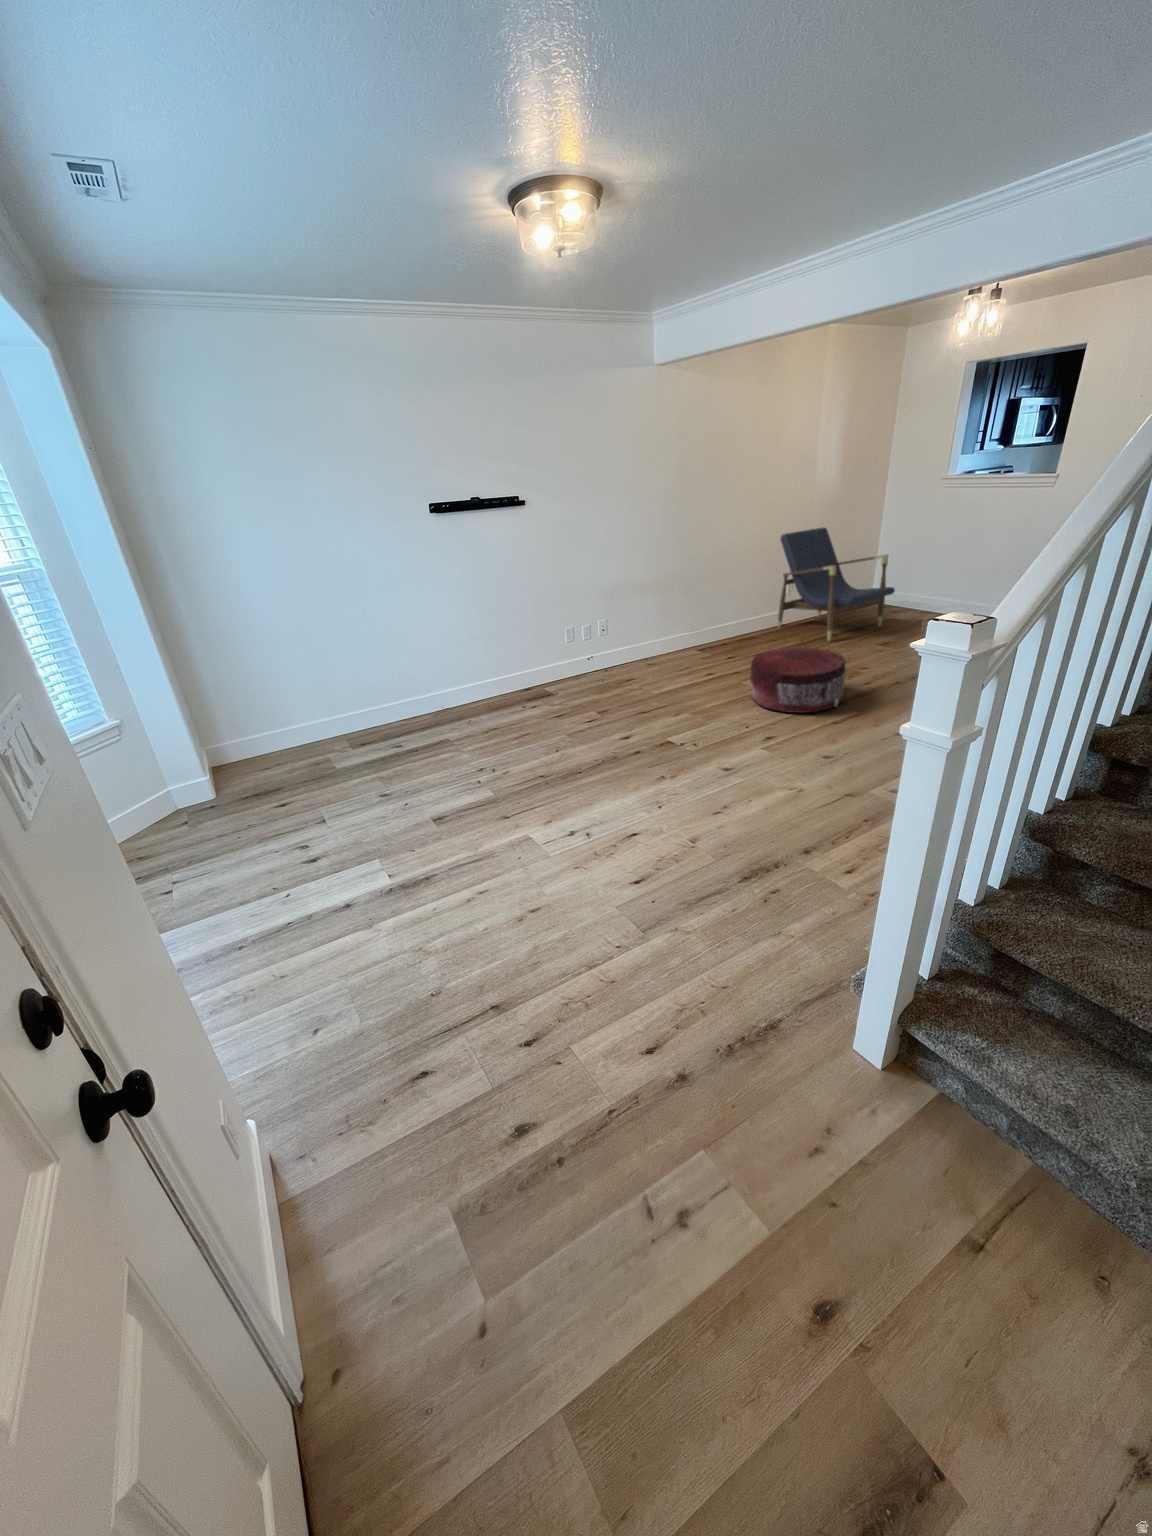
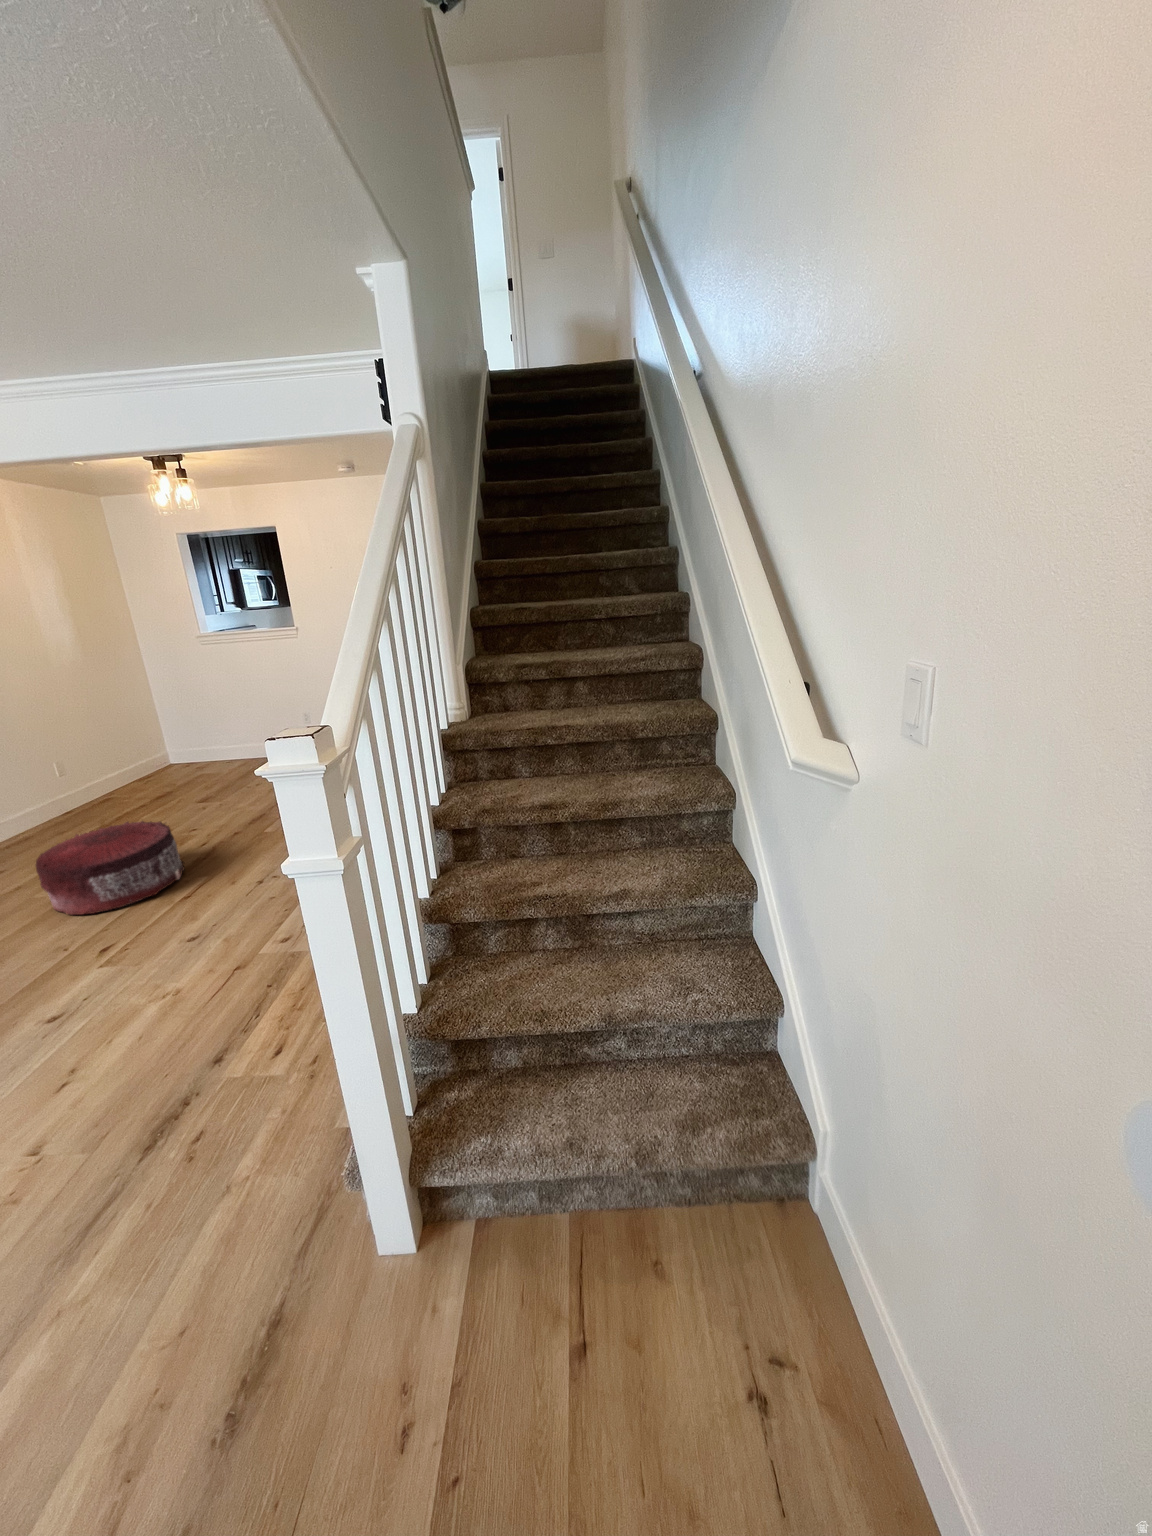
lounge chair: present [778,528,895,641] -> none [19,693,194,815]

